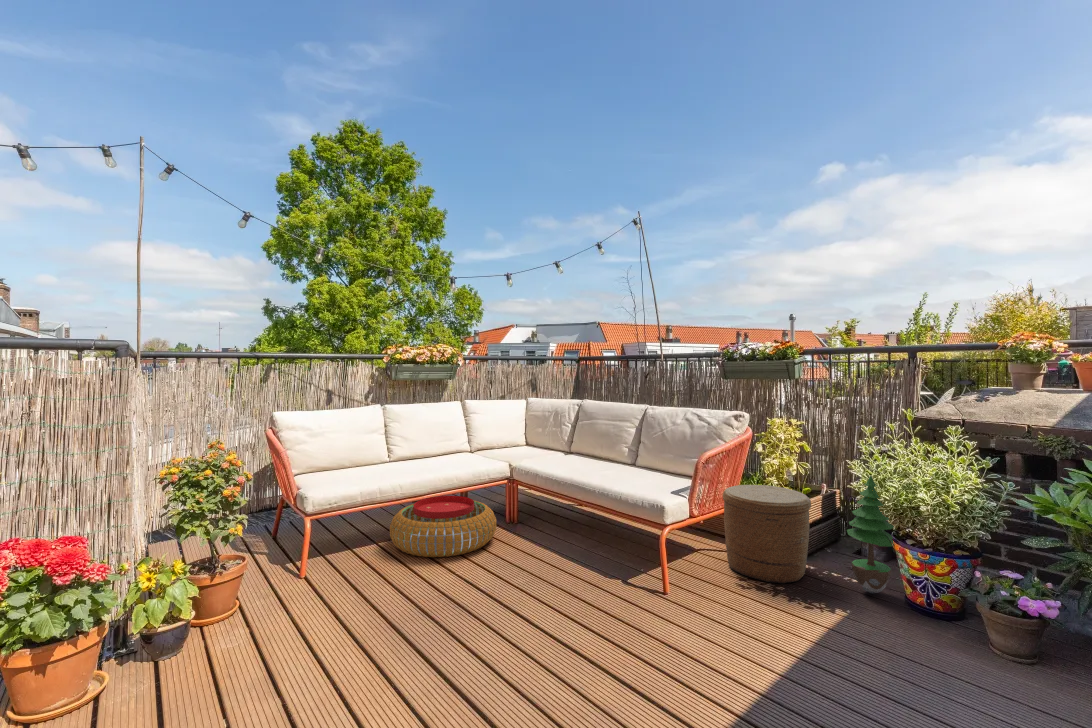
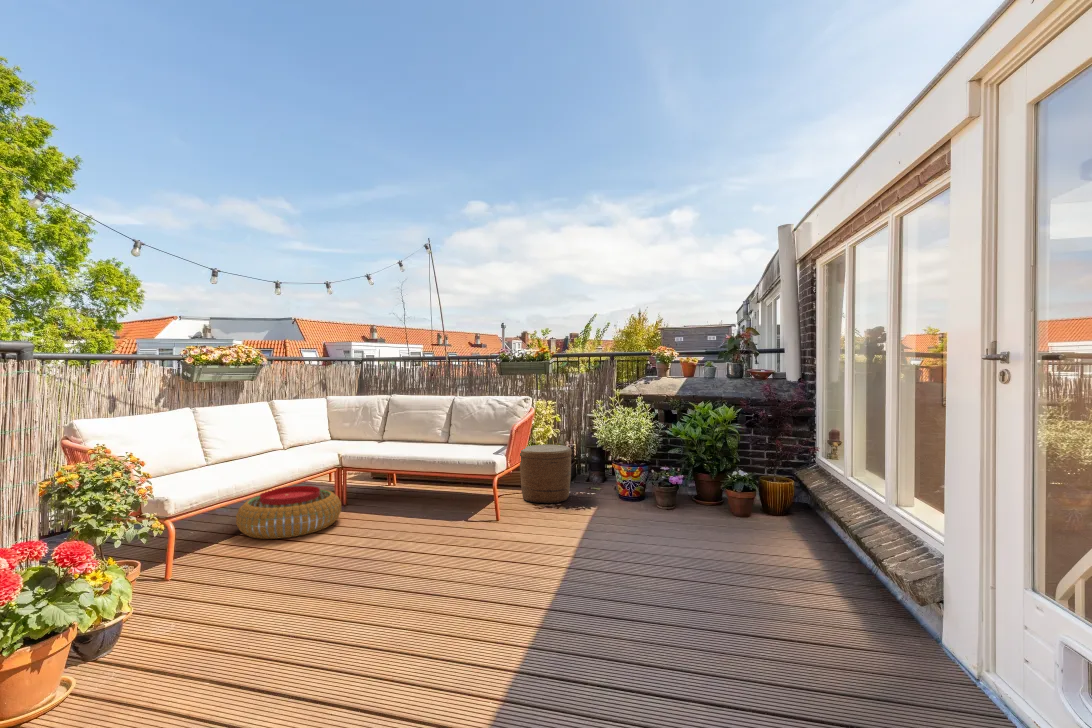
potted tree: present [847,476,894,594] -> none [592,428,617,498]

